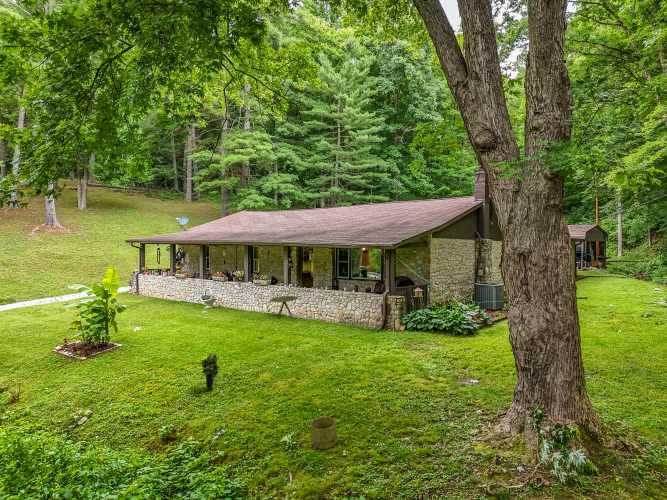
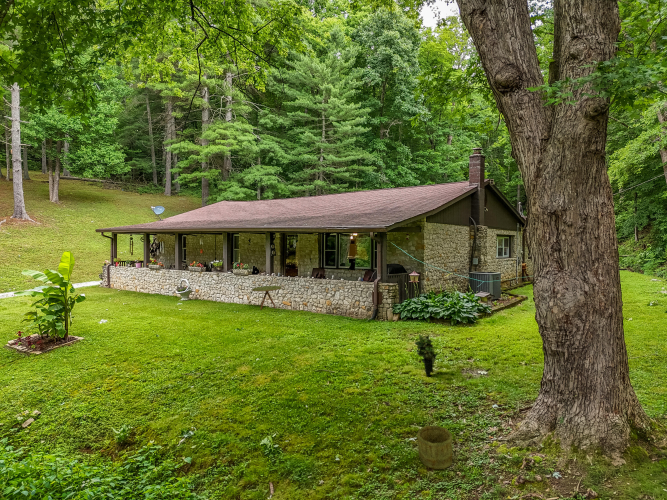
potted plant: present [201,354,219,390] -> present [415,334,438,376]
wooden bucket: present [310,417,337,449] -> present [417,426,452,469]

